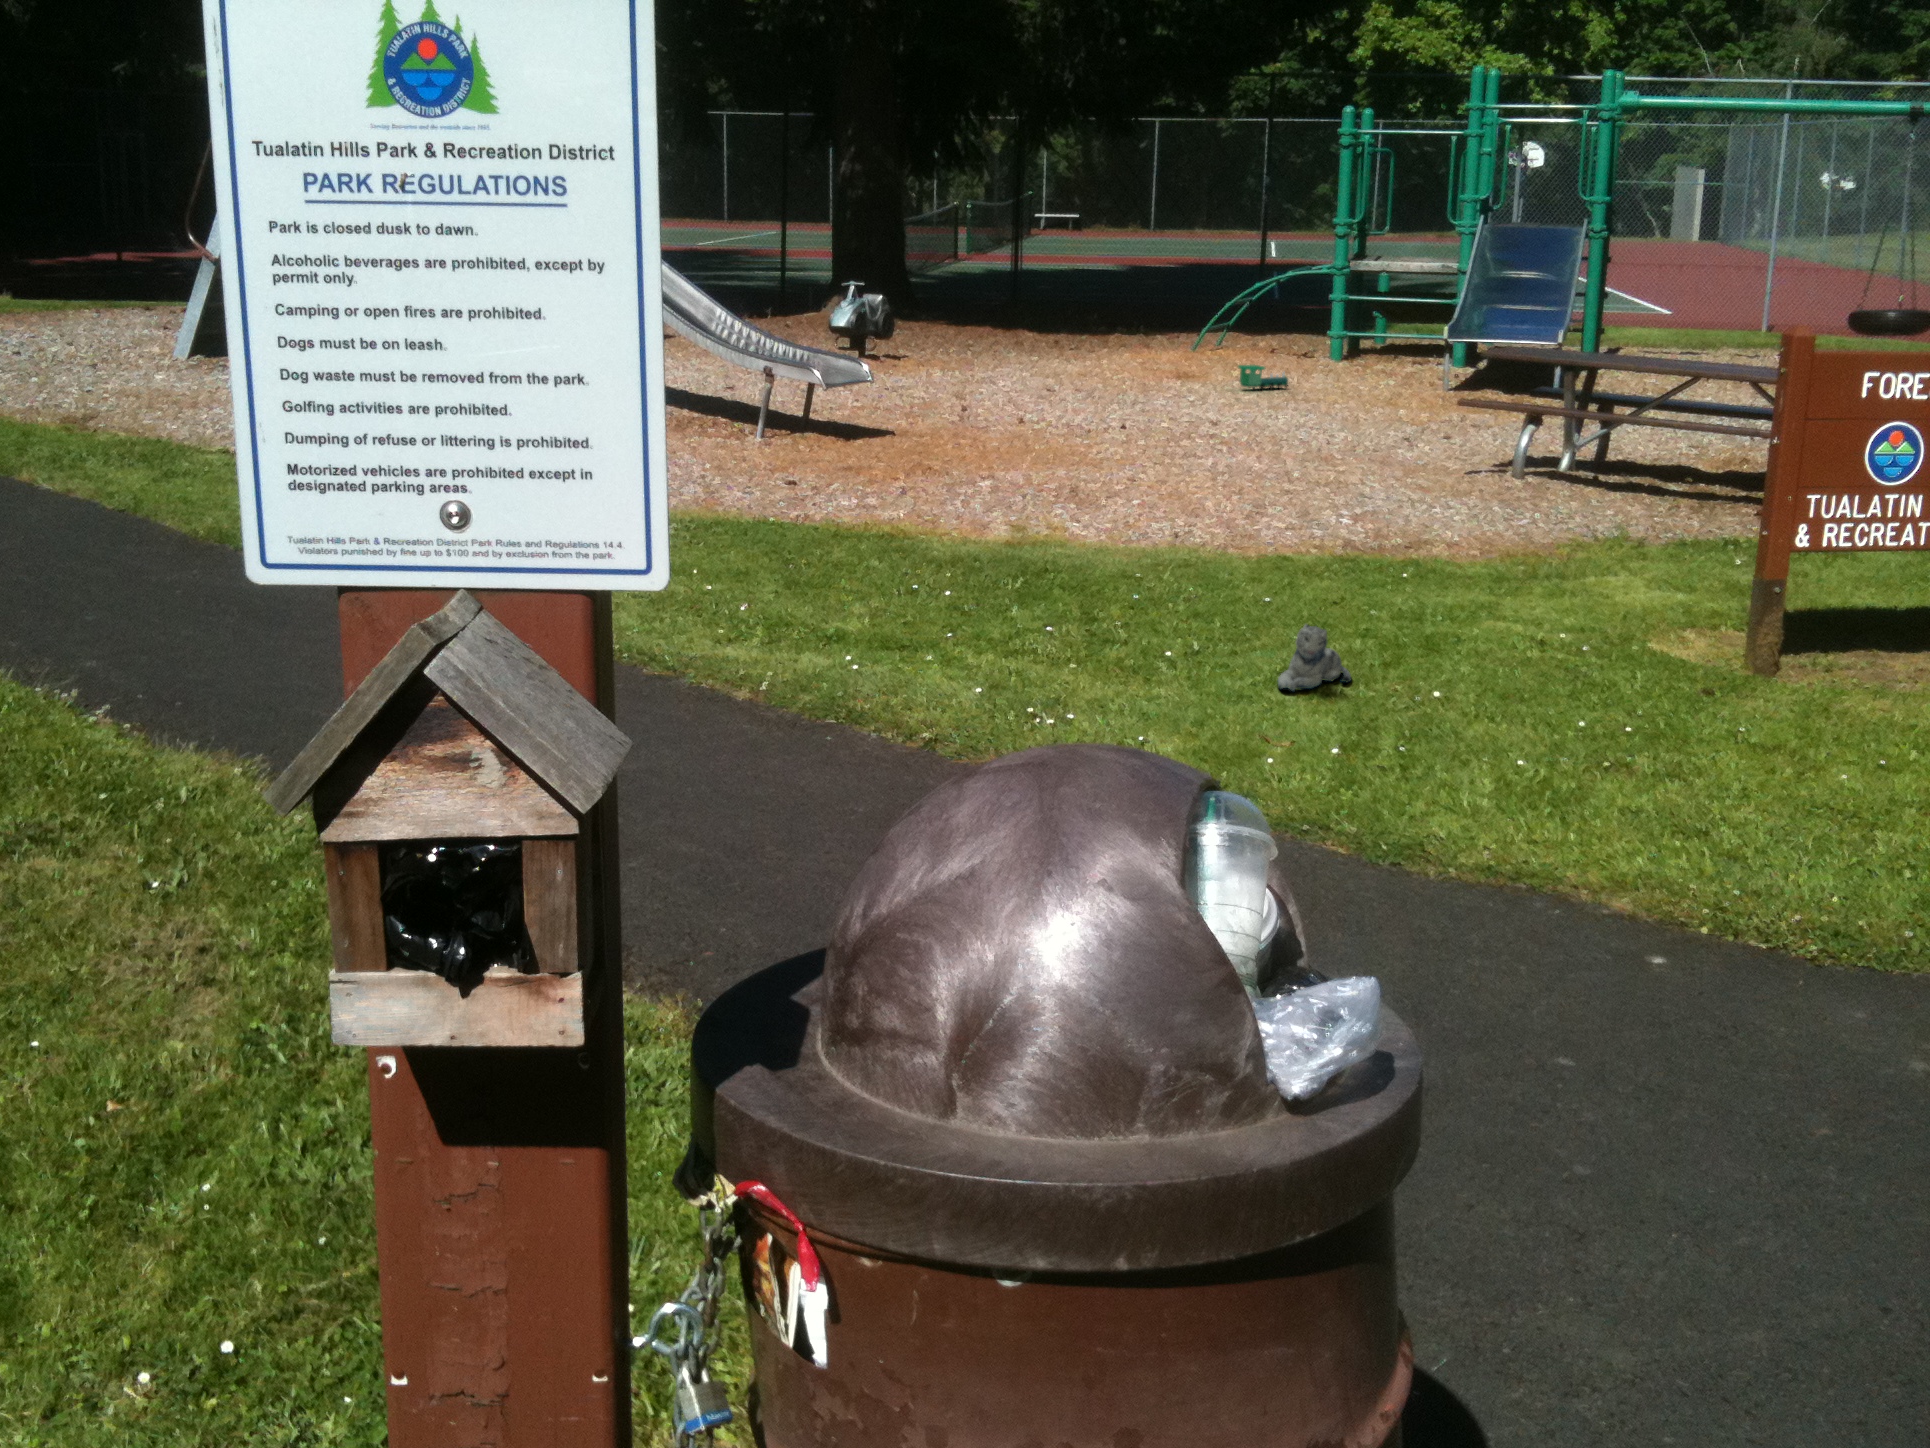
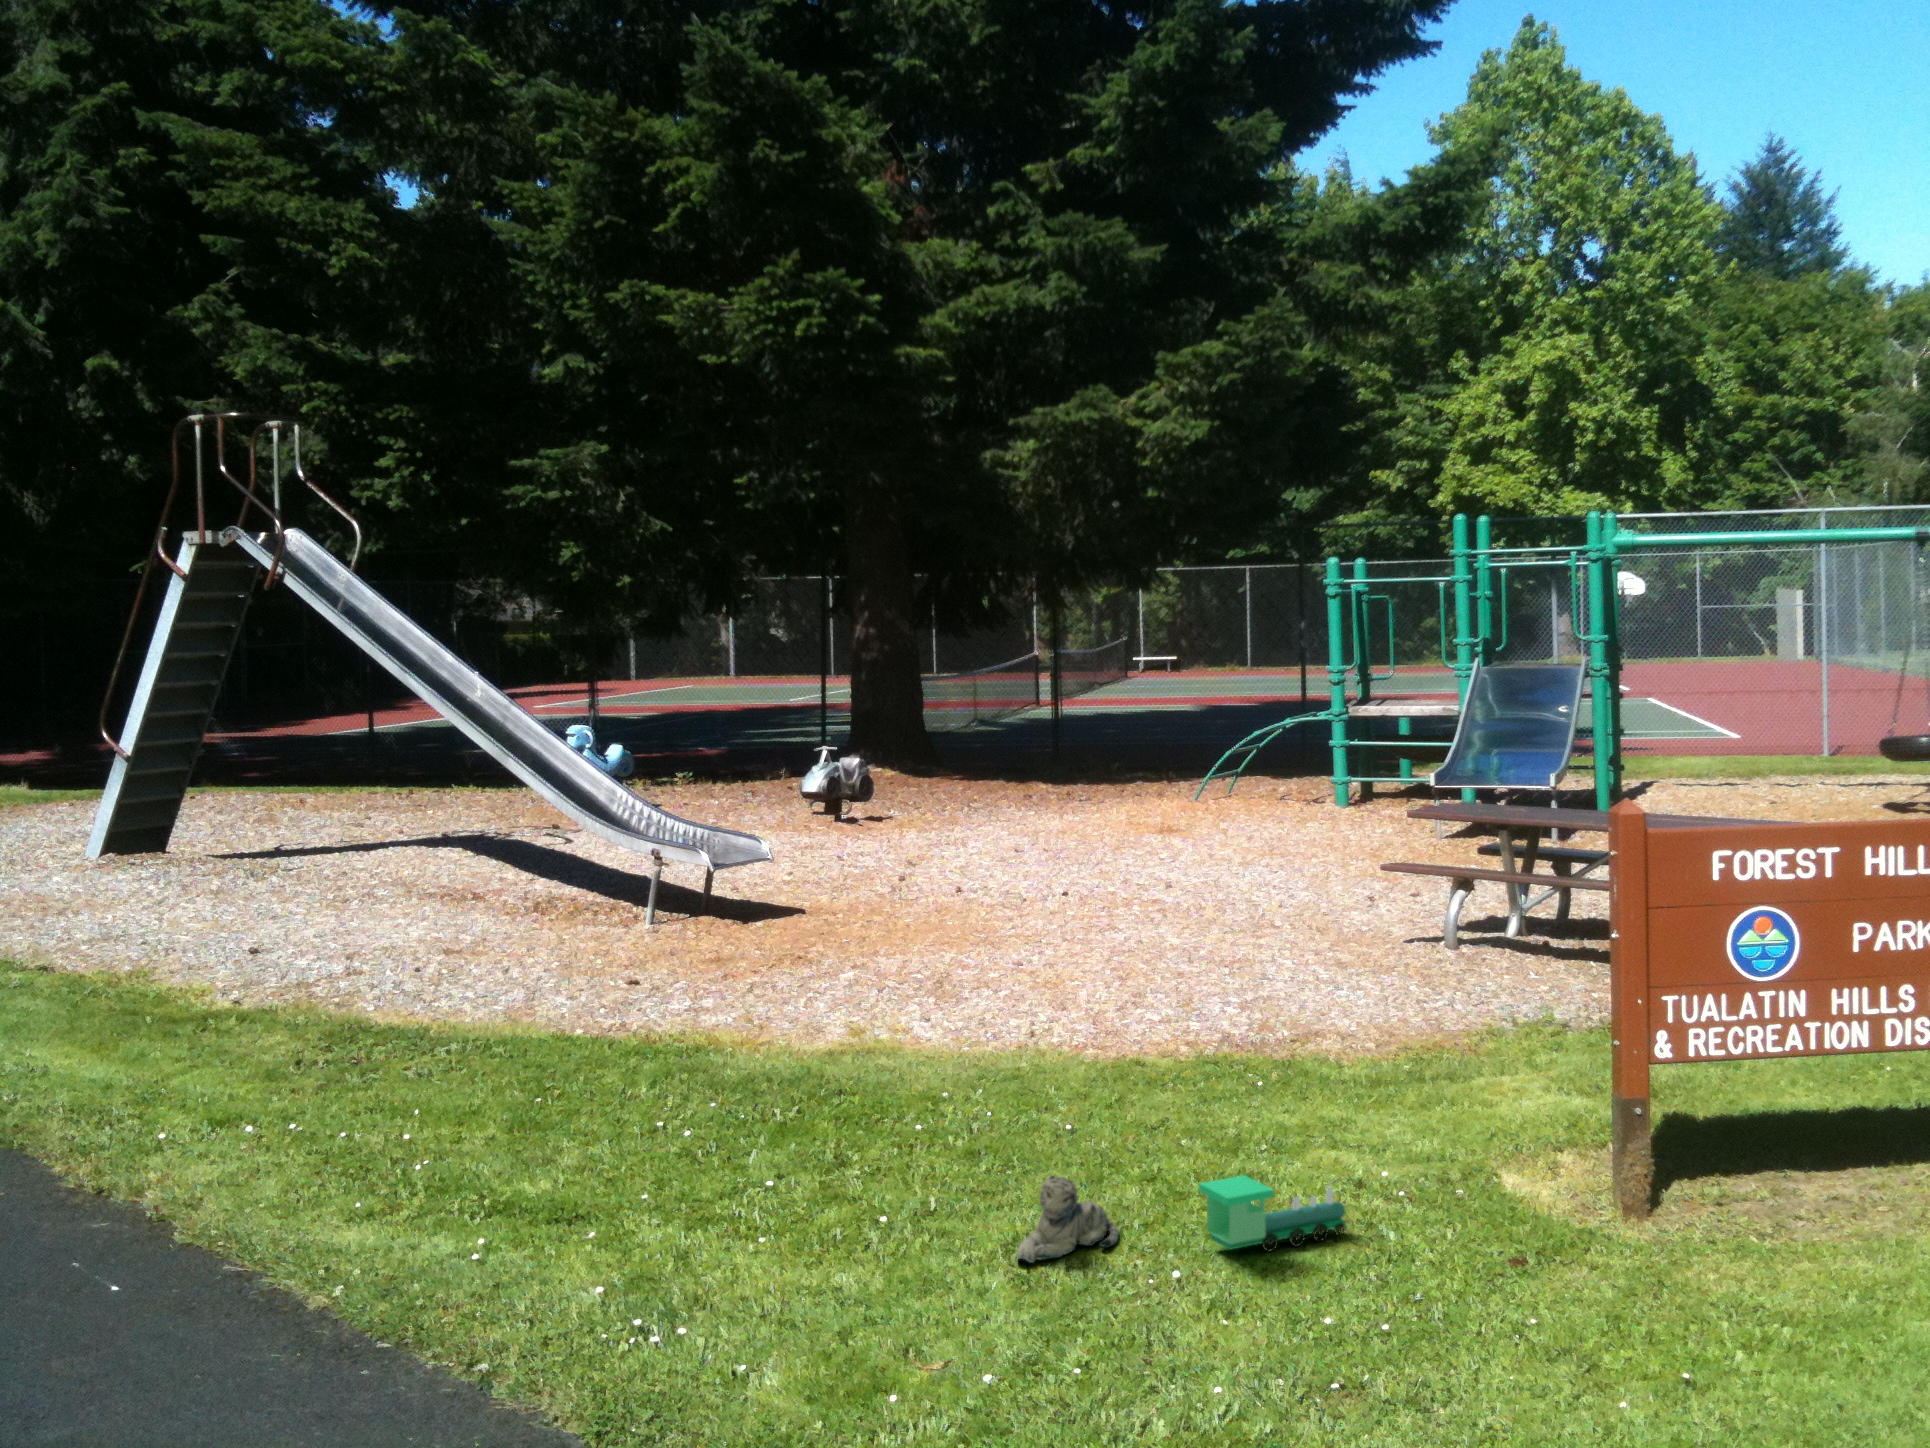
toy train: present [1238,365,1288,390] -> present [1199,1175,1349,1251]

